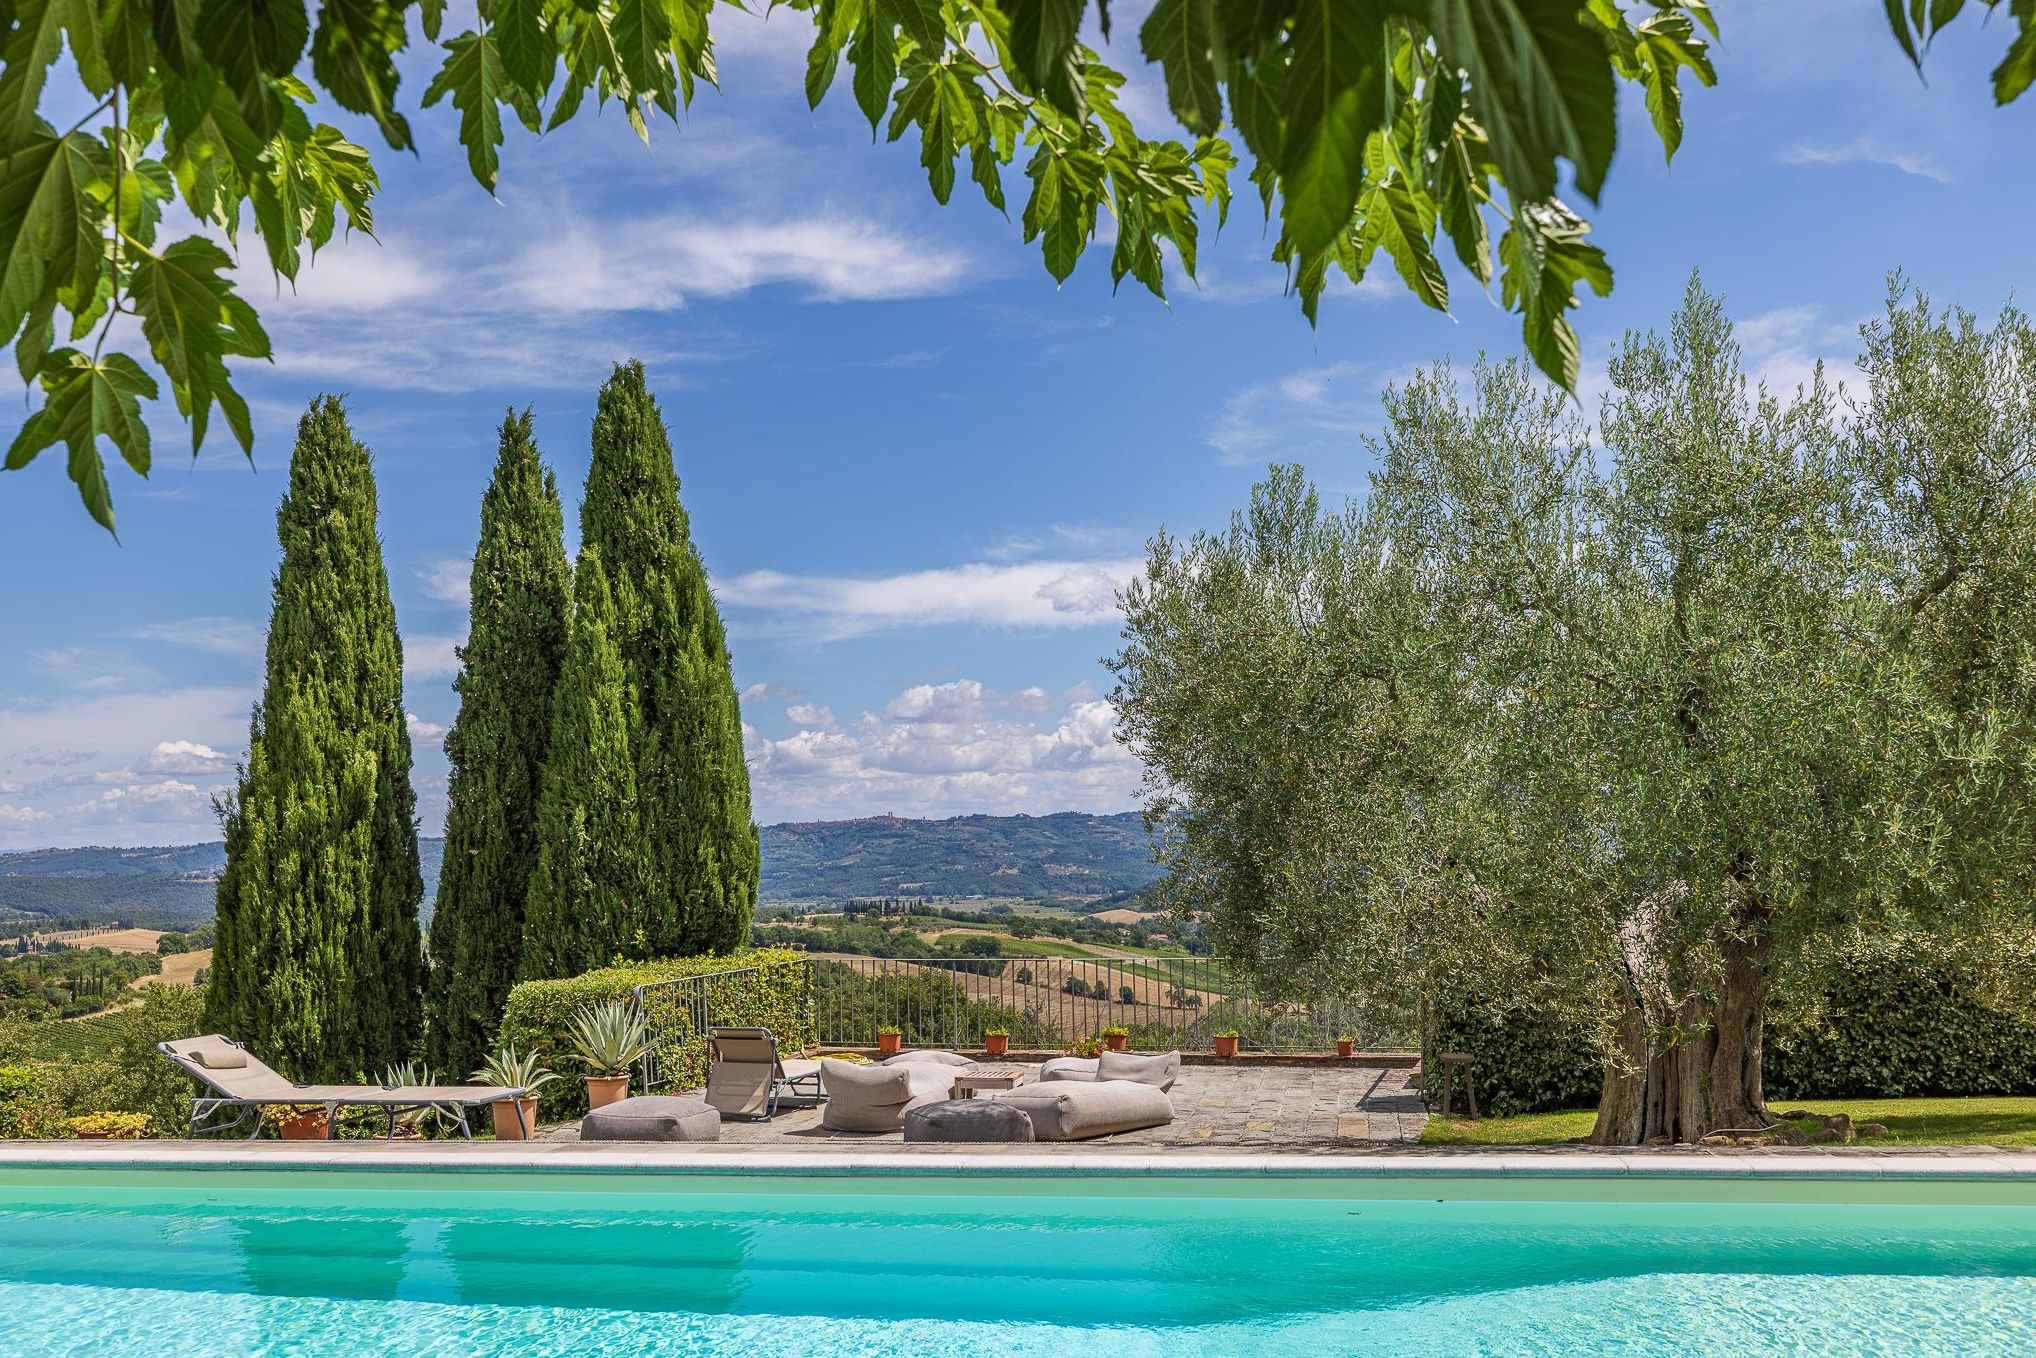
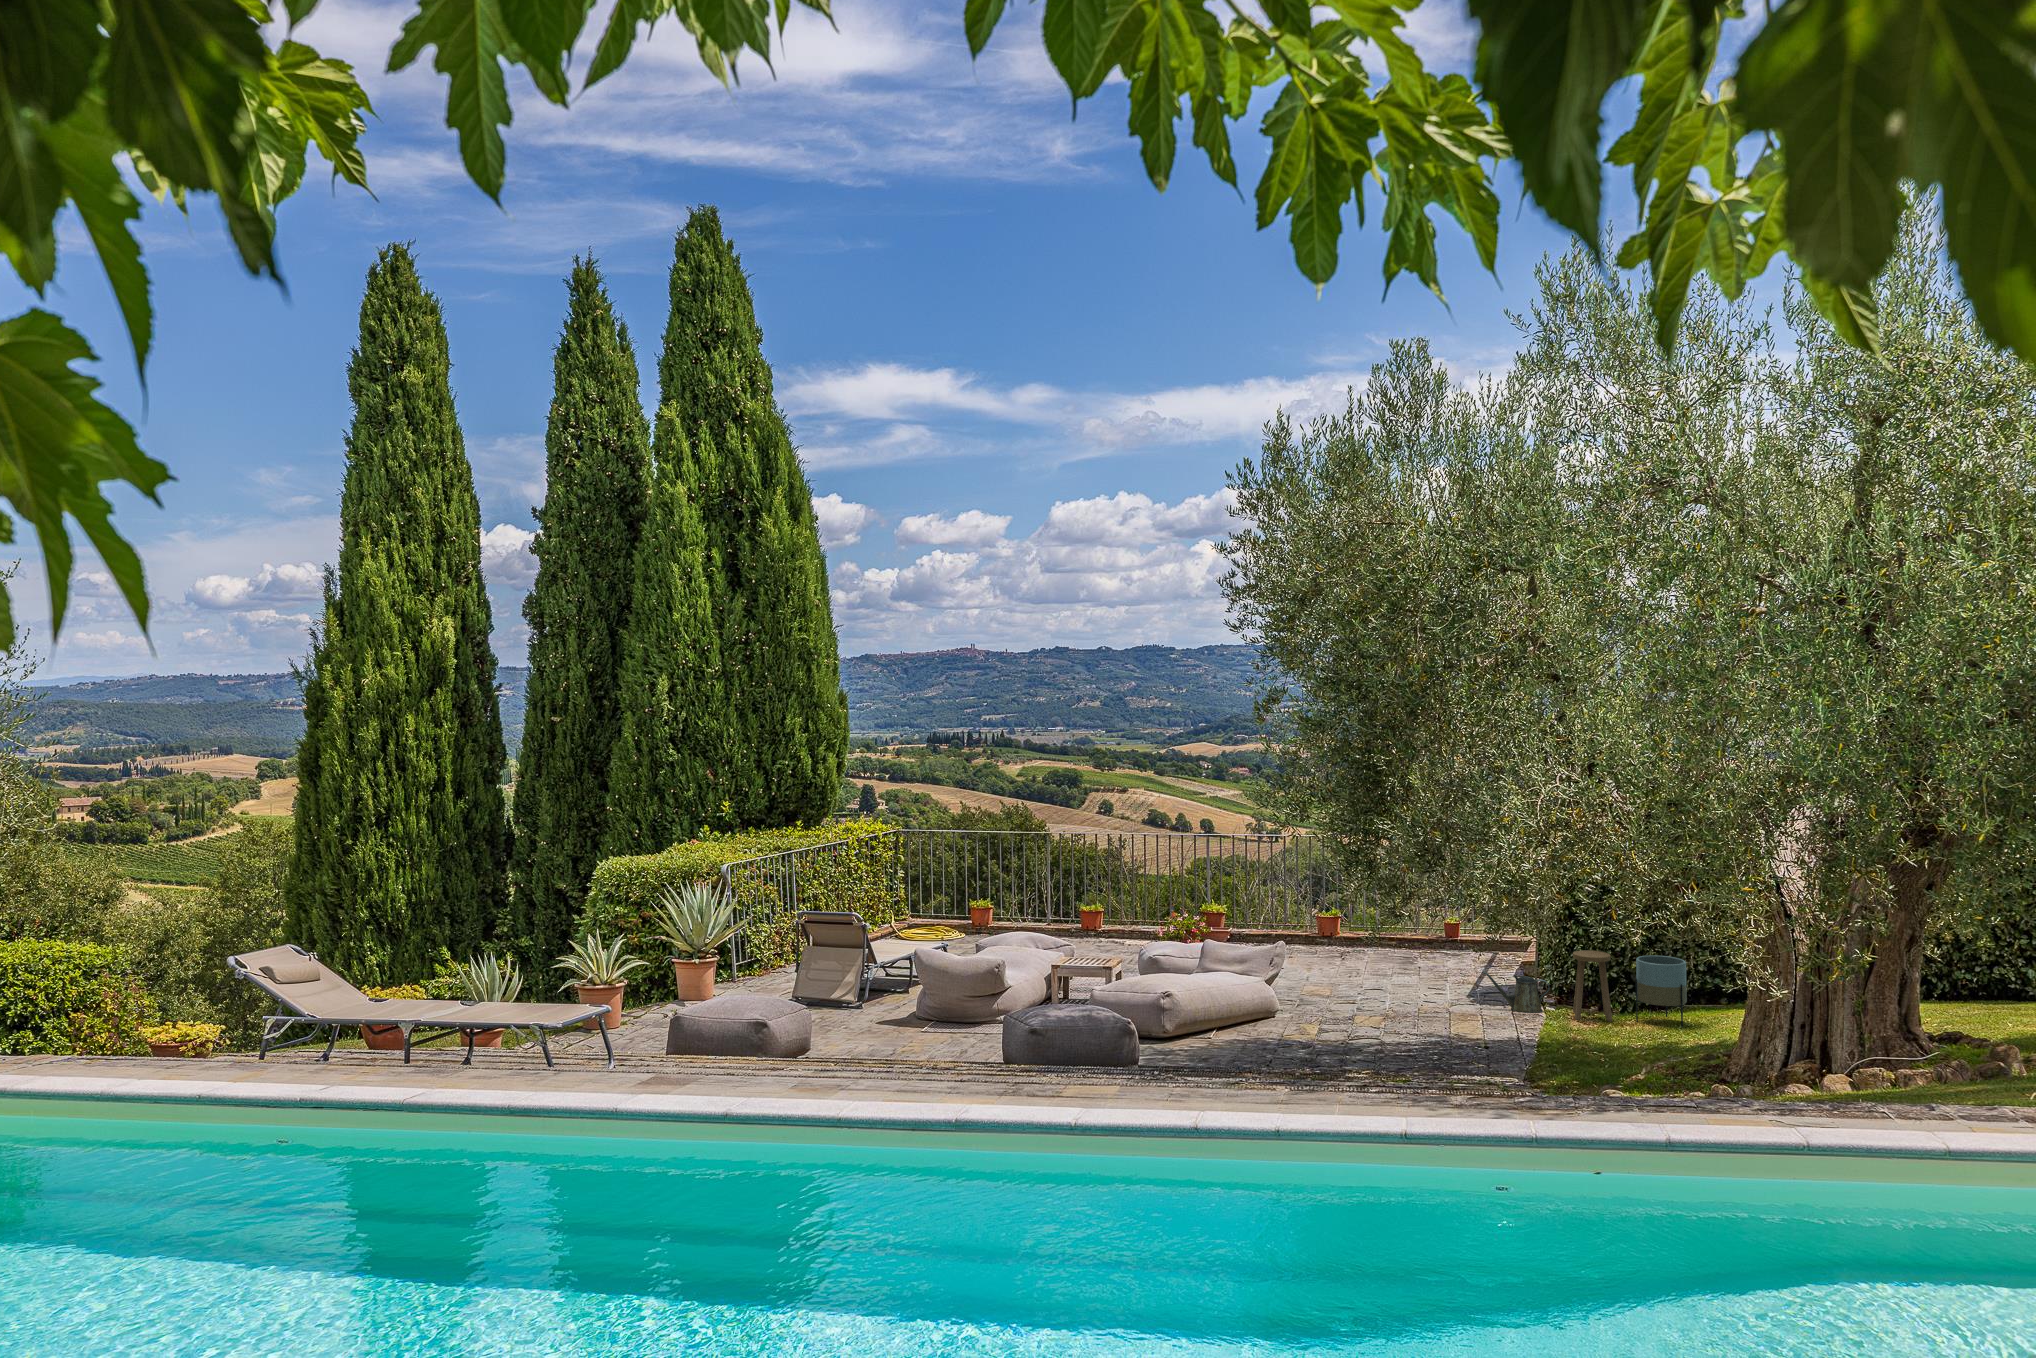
planter: none [1497,1056,1544,1123] -> present [1636,955,1687,1027]
watering can: none [1360,1076,1422,1115] -> present [1483,972,1550,1013]

